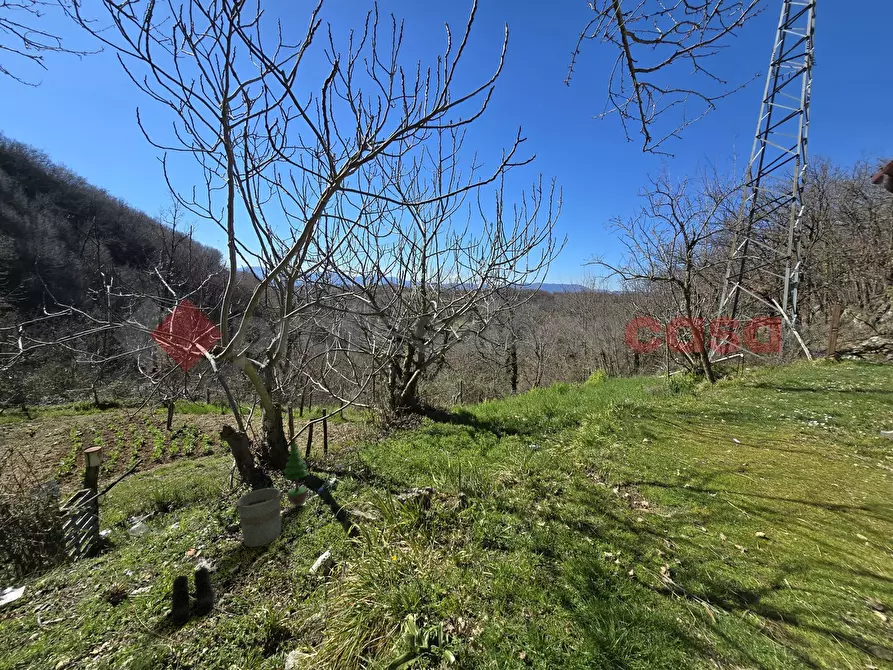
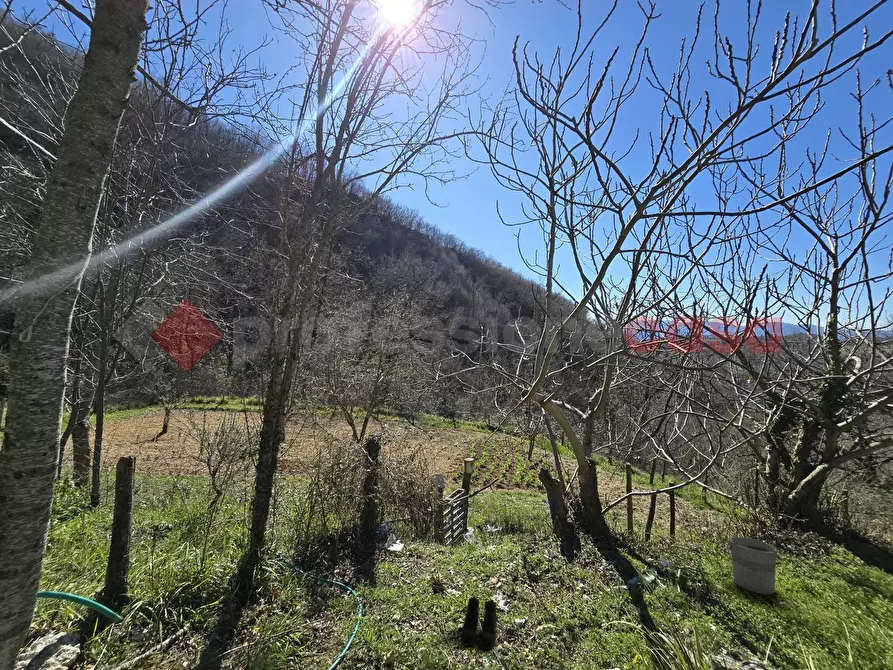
potted tree: present [283,442,308,506] -> none [587,507,617,589]
bucket: present [233,488,284,547] -> present [726,537,781,594]

